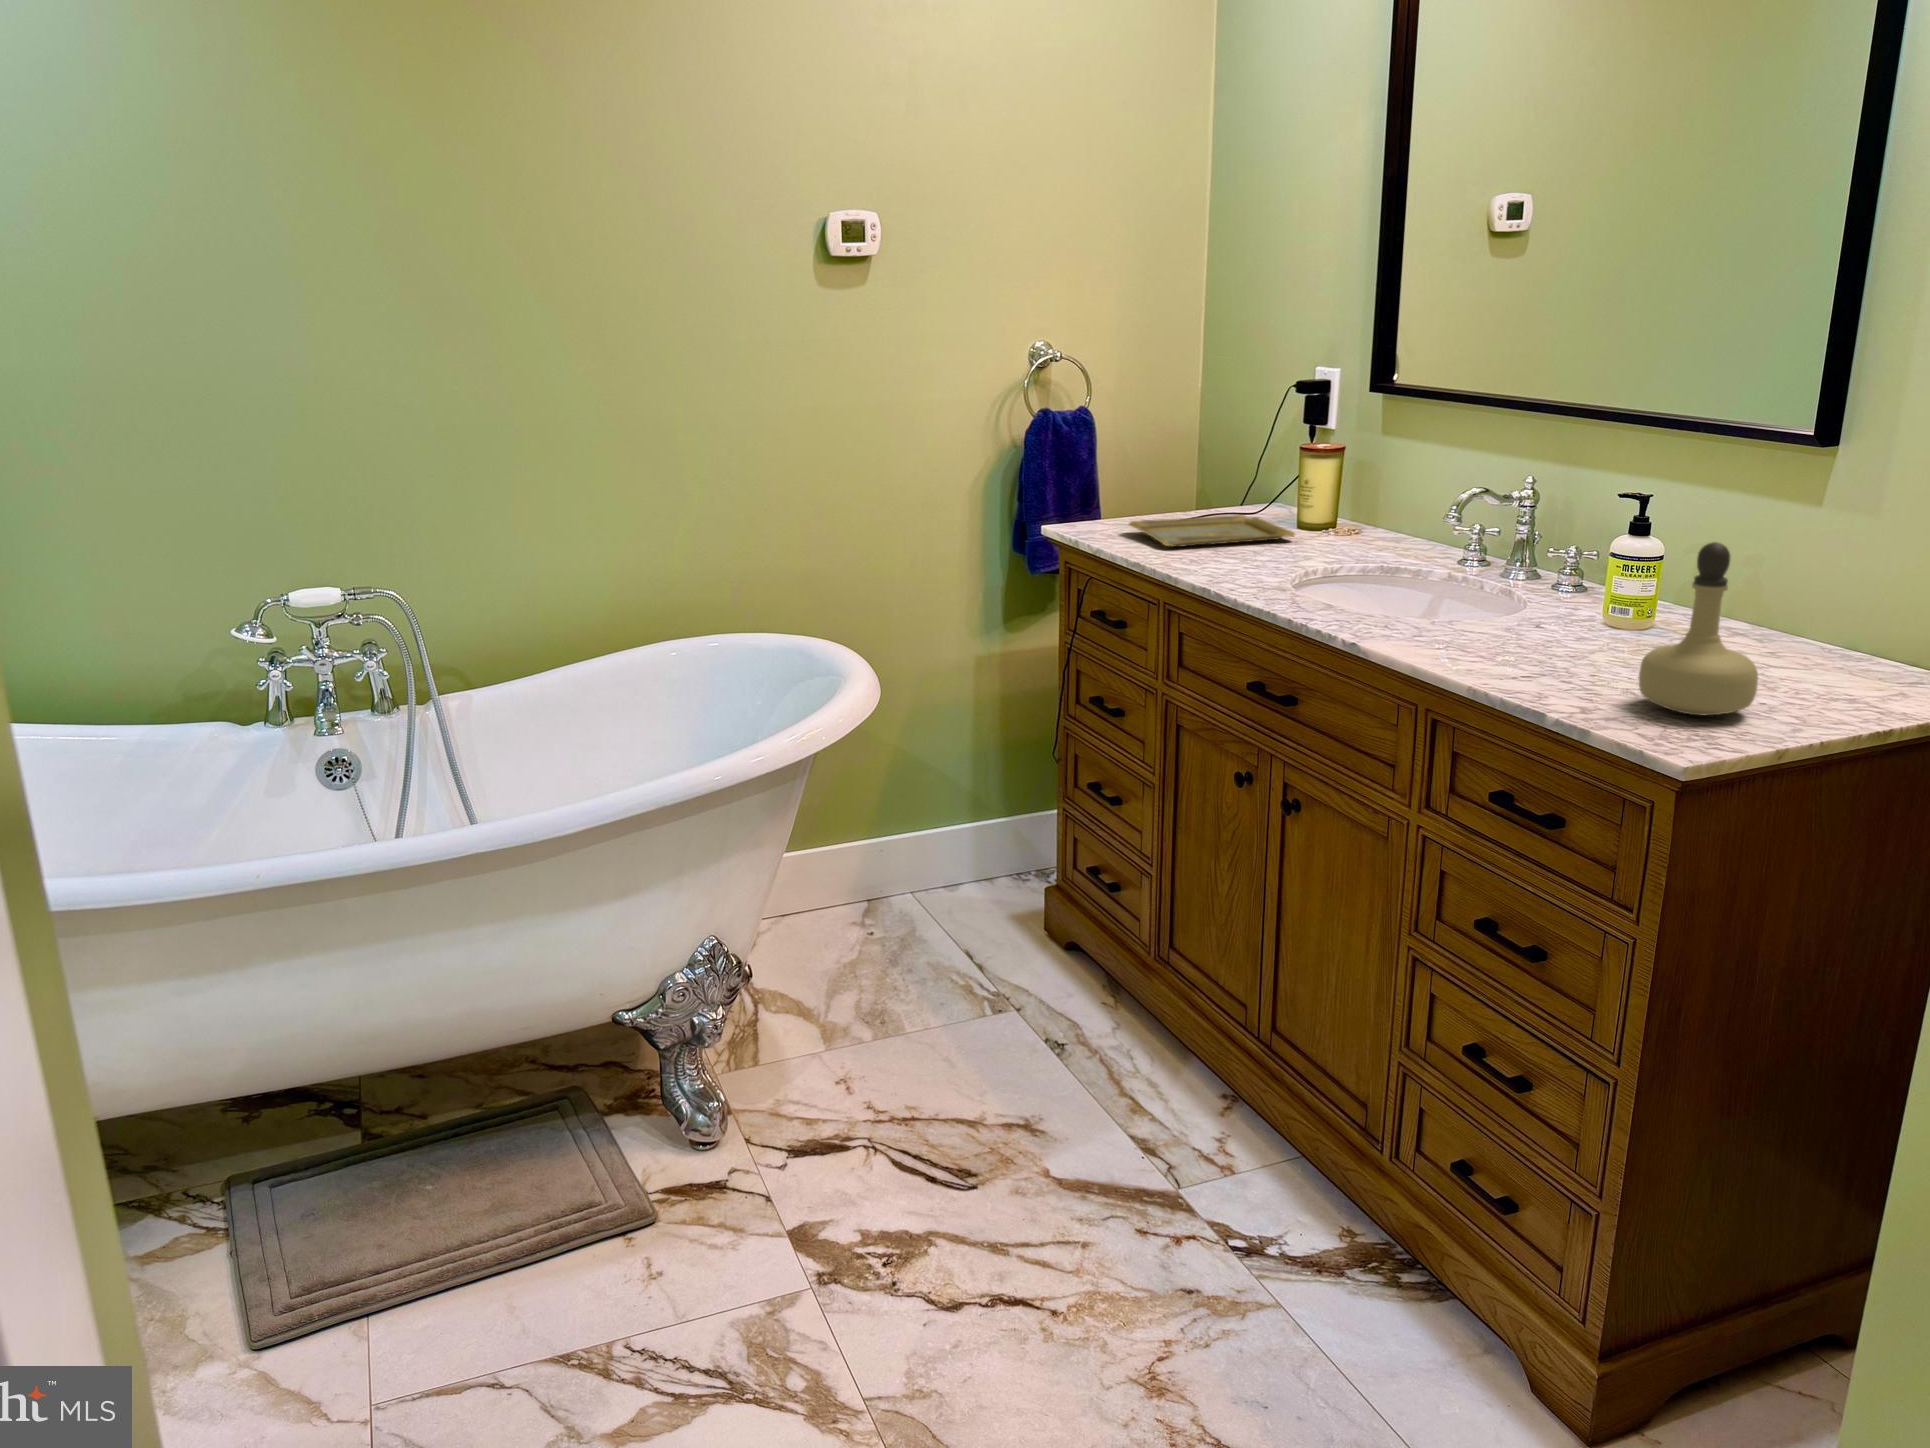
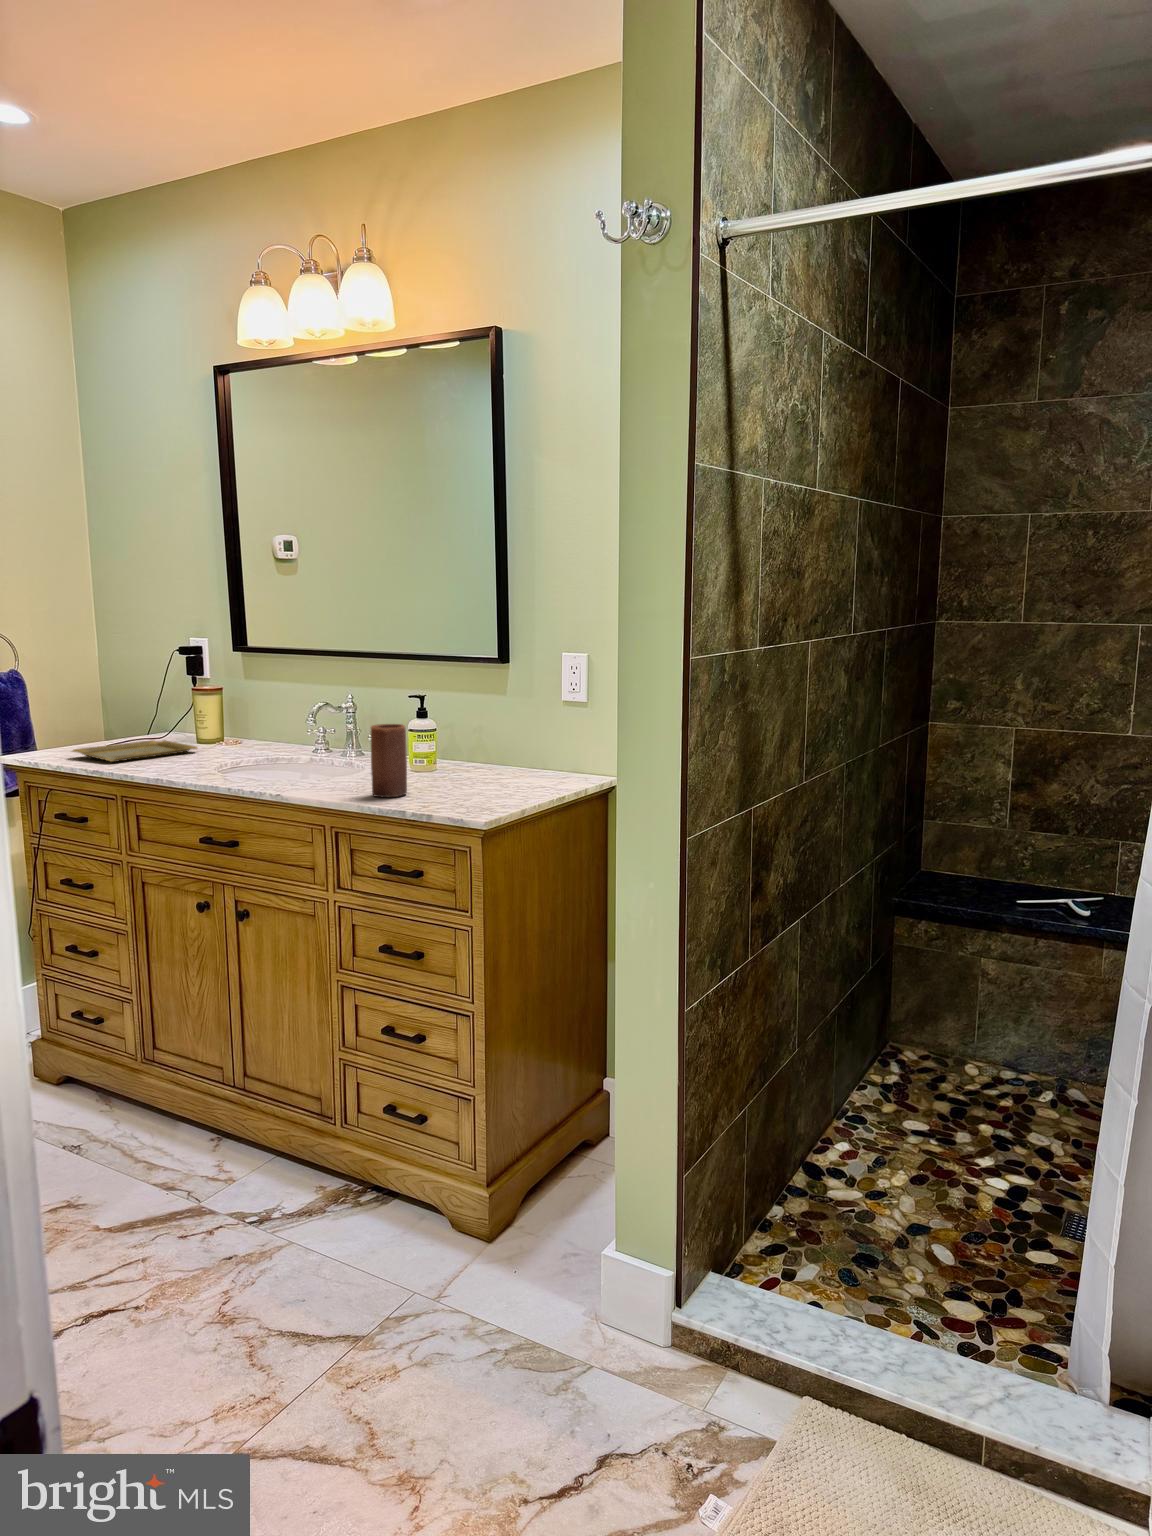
perfume bottle: present [1639,542,1758,716] -> none [448,704,507,800]
candle: none [1506,554,1581,681] -> present [371,724,407,797]

